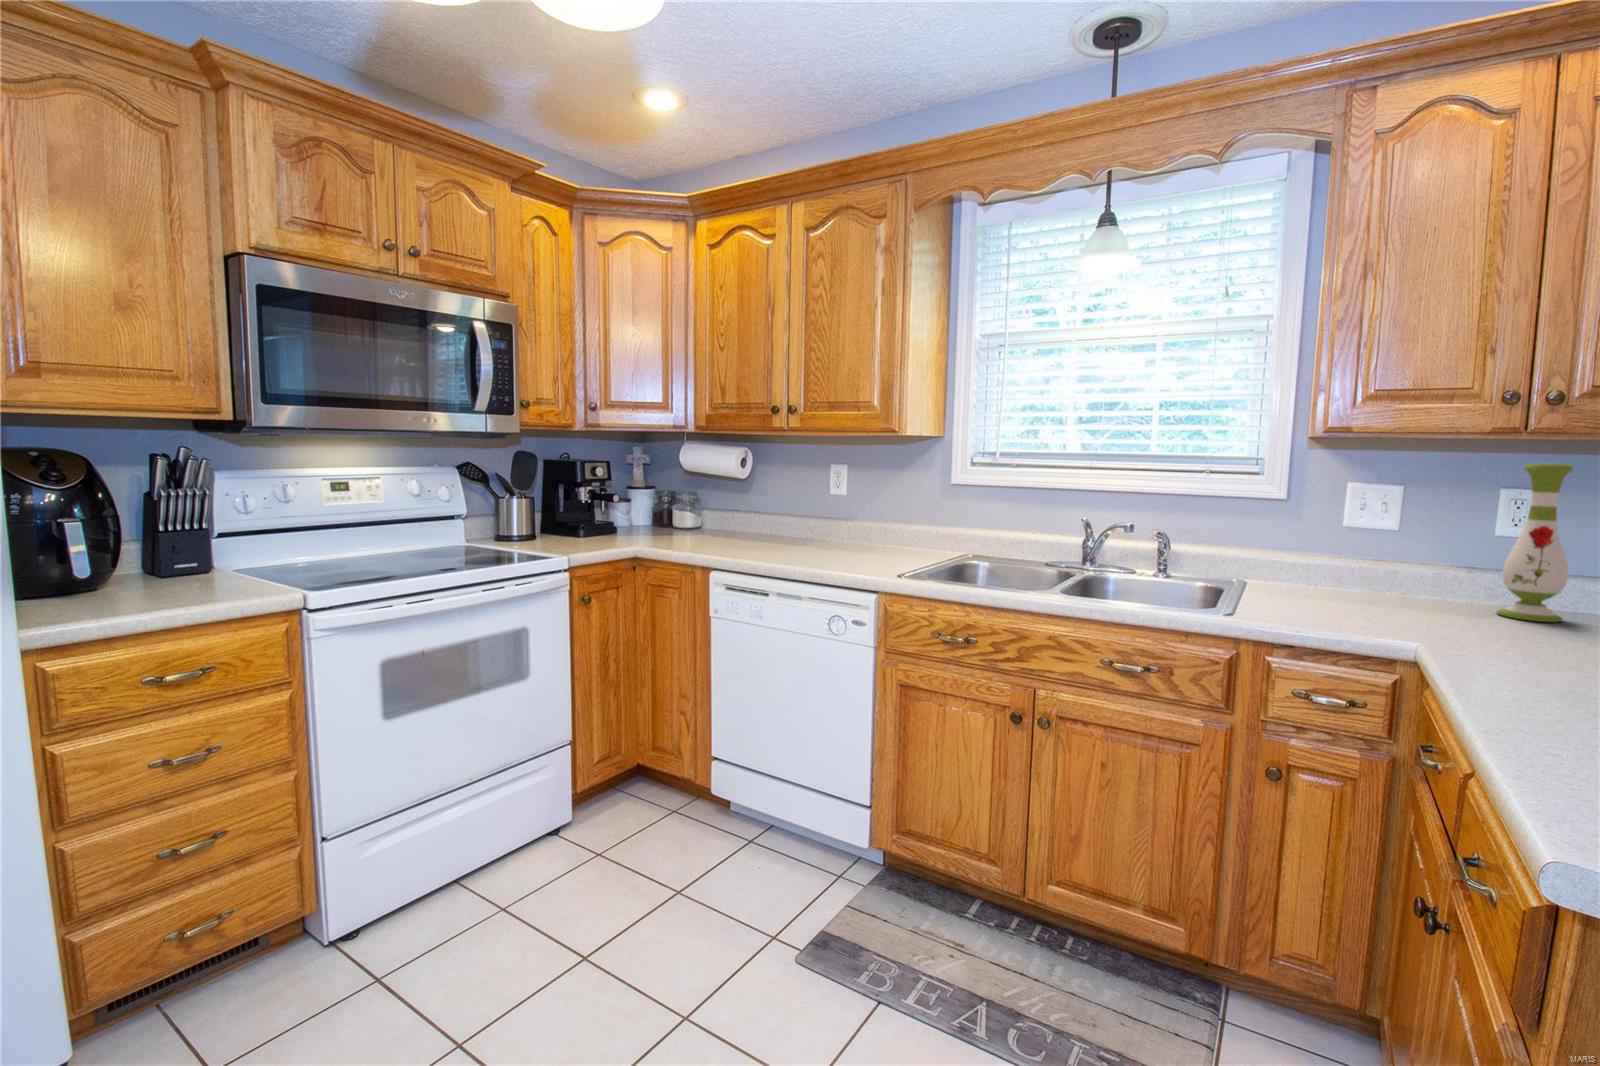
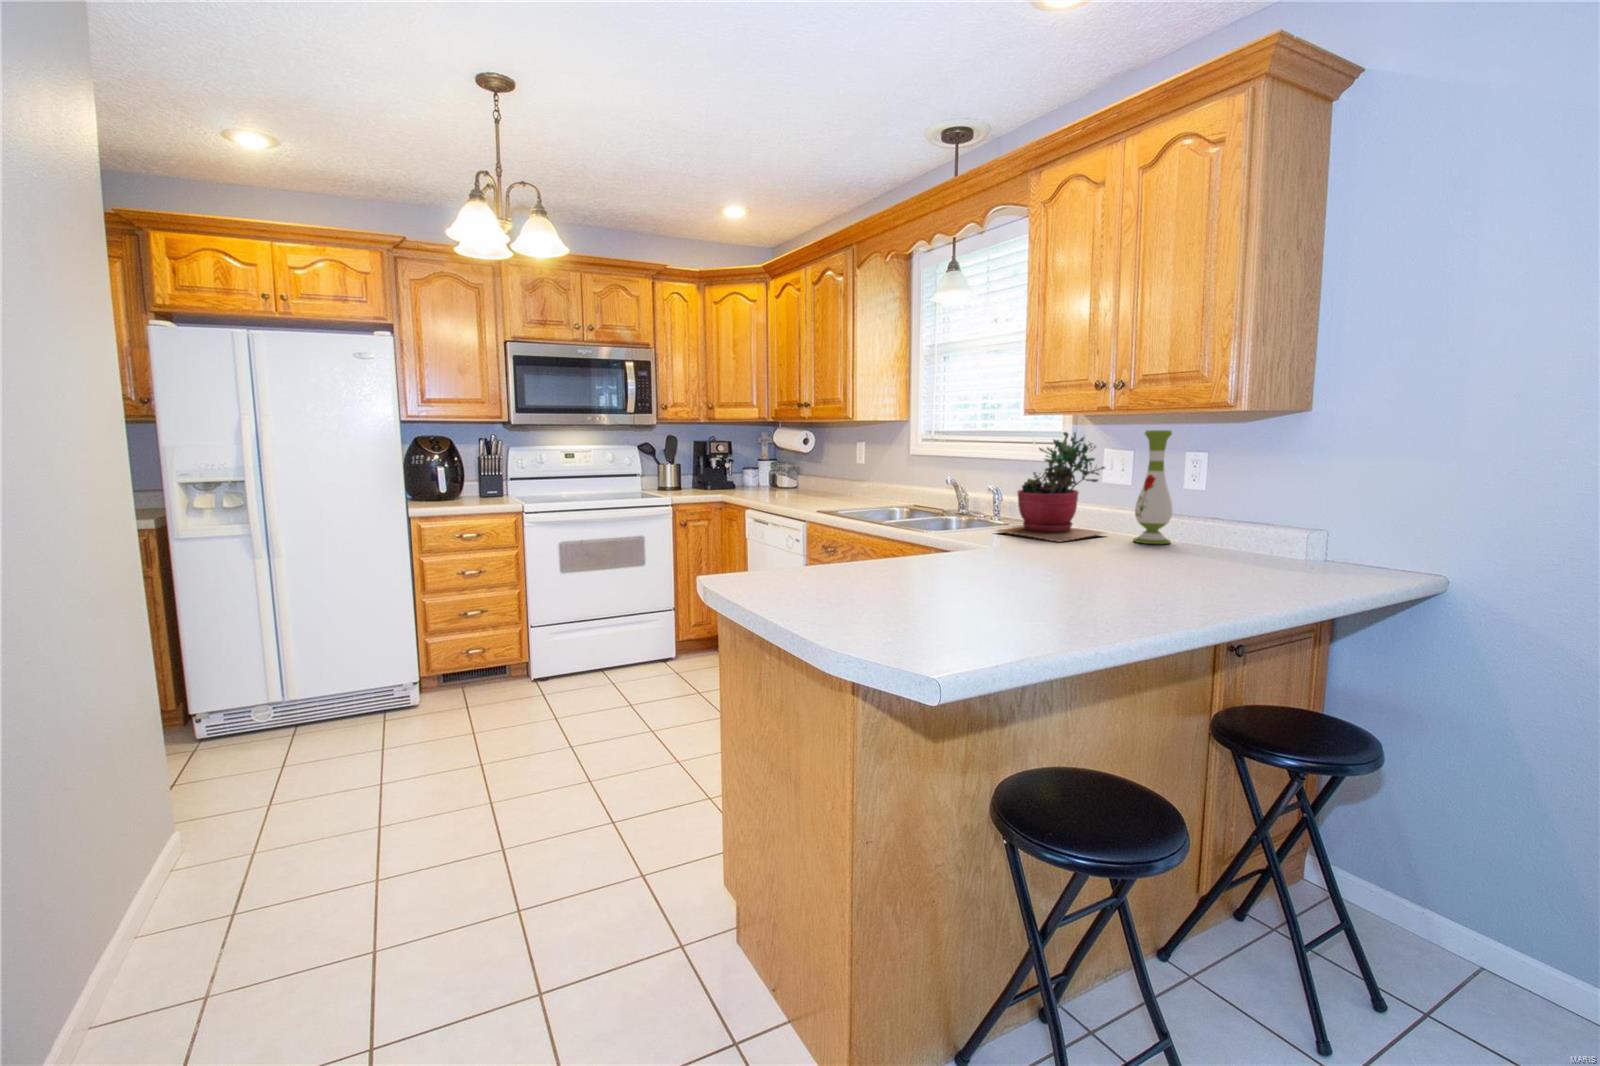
succulent plant: none [1296,463,1463,629] -> present [998,432,1105,542]

